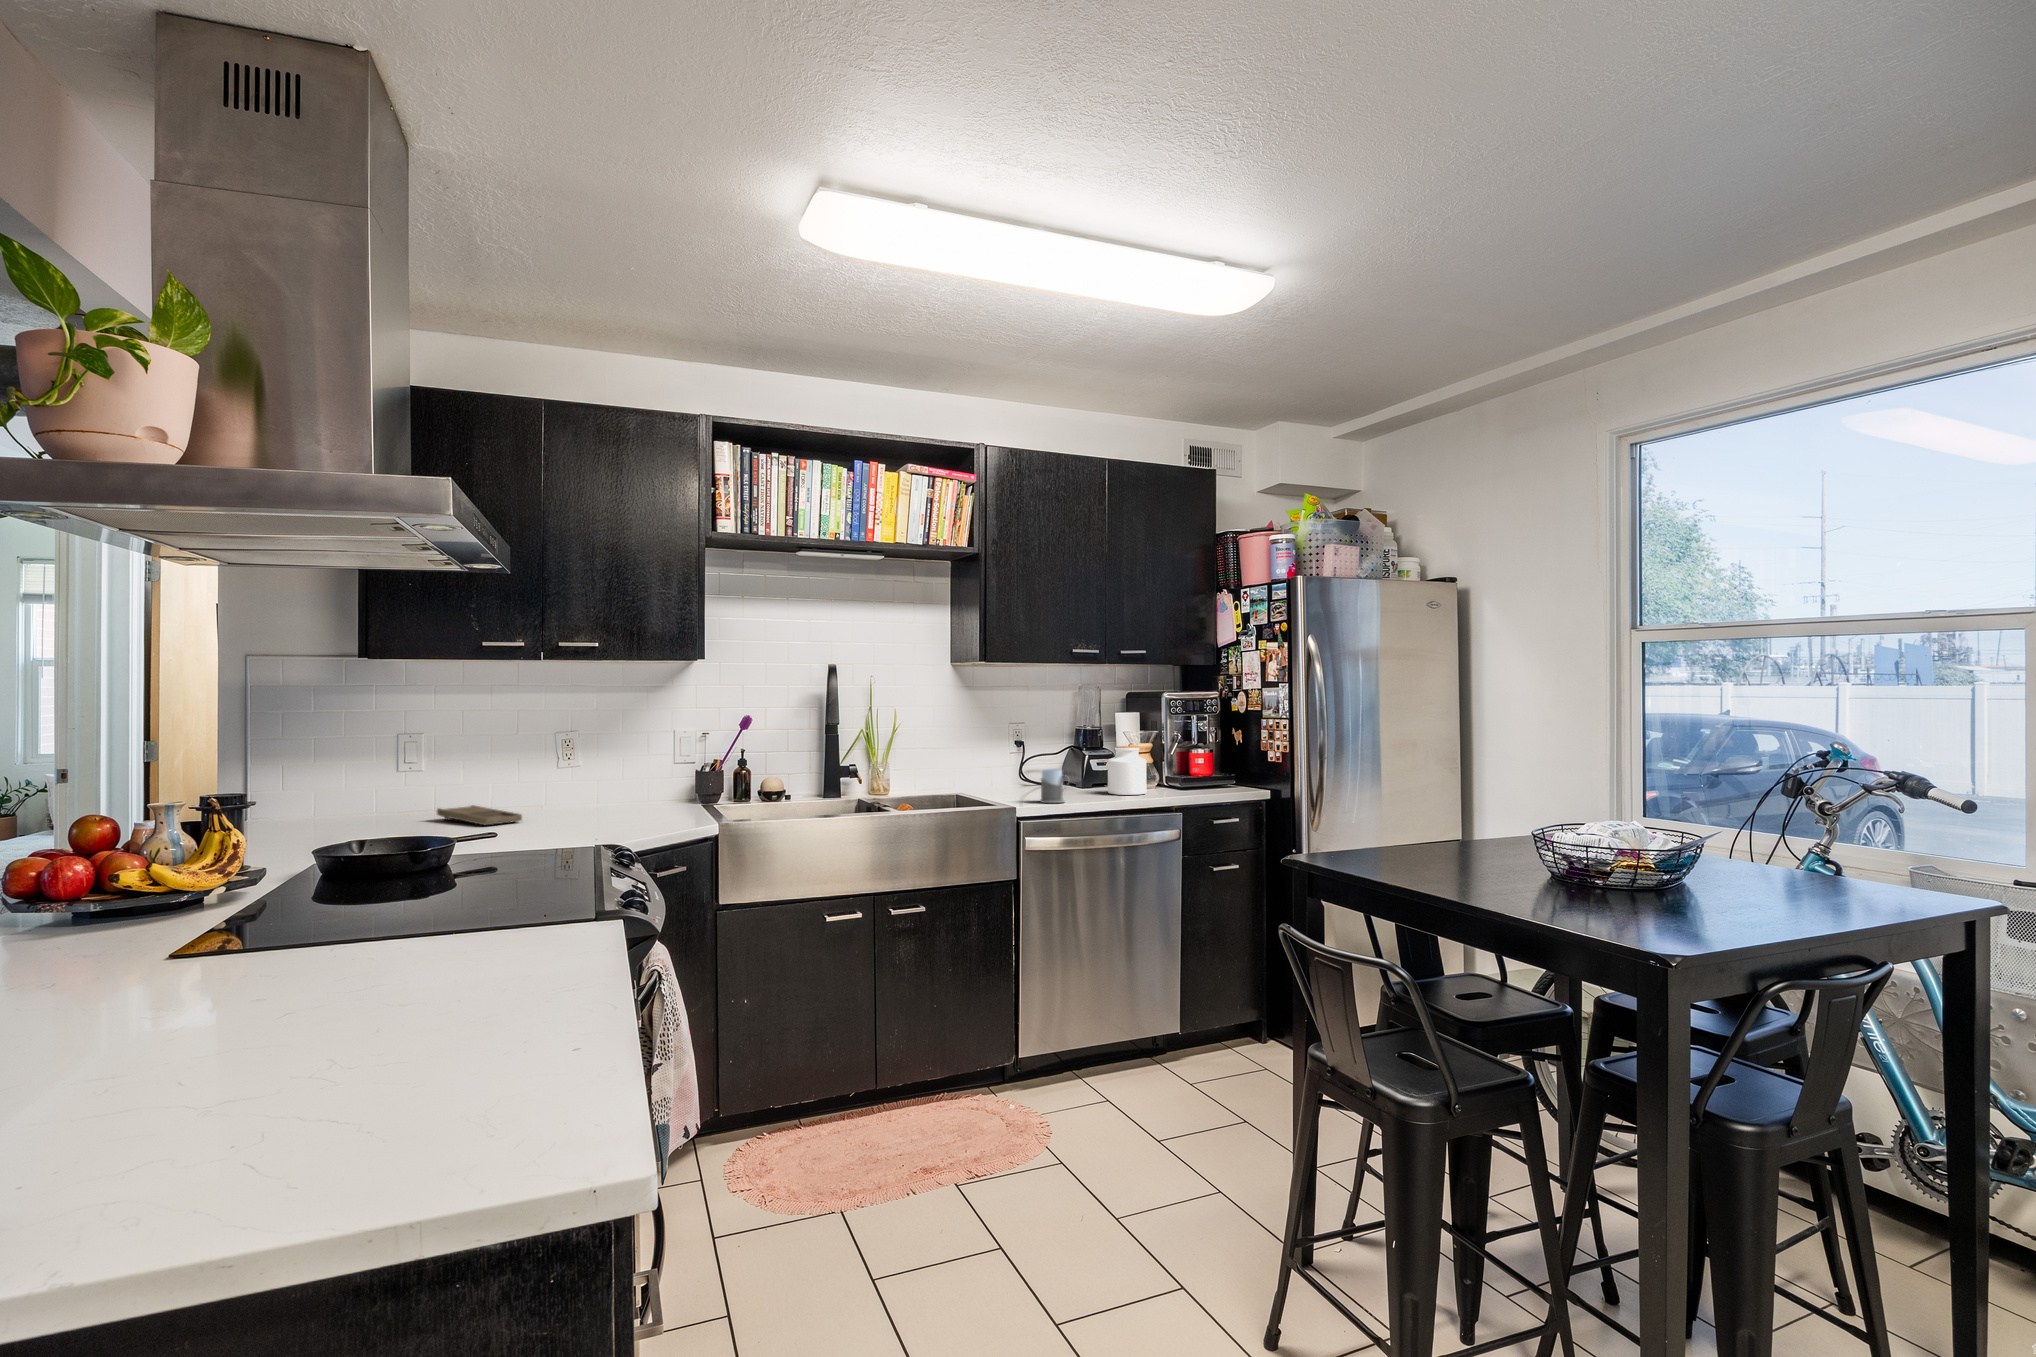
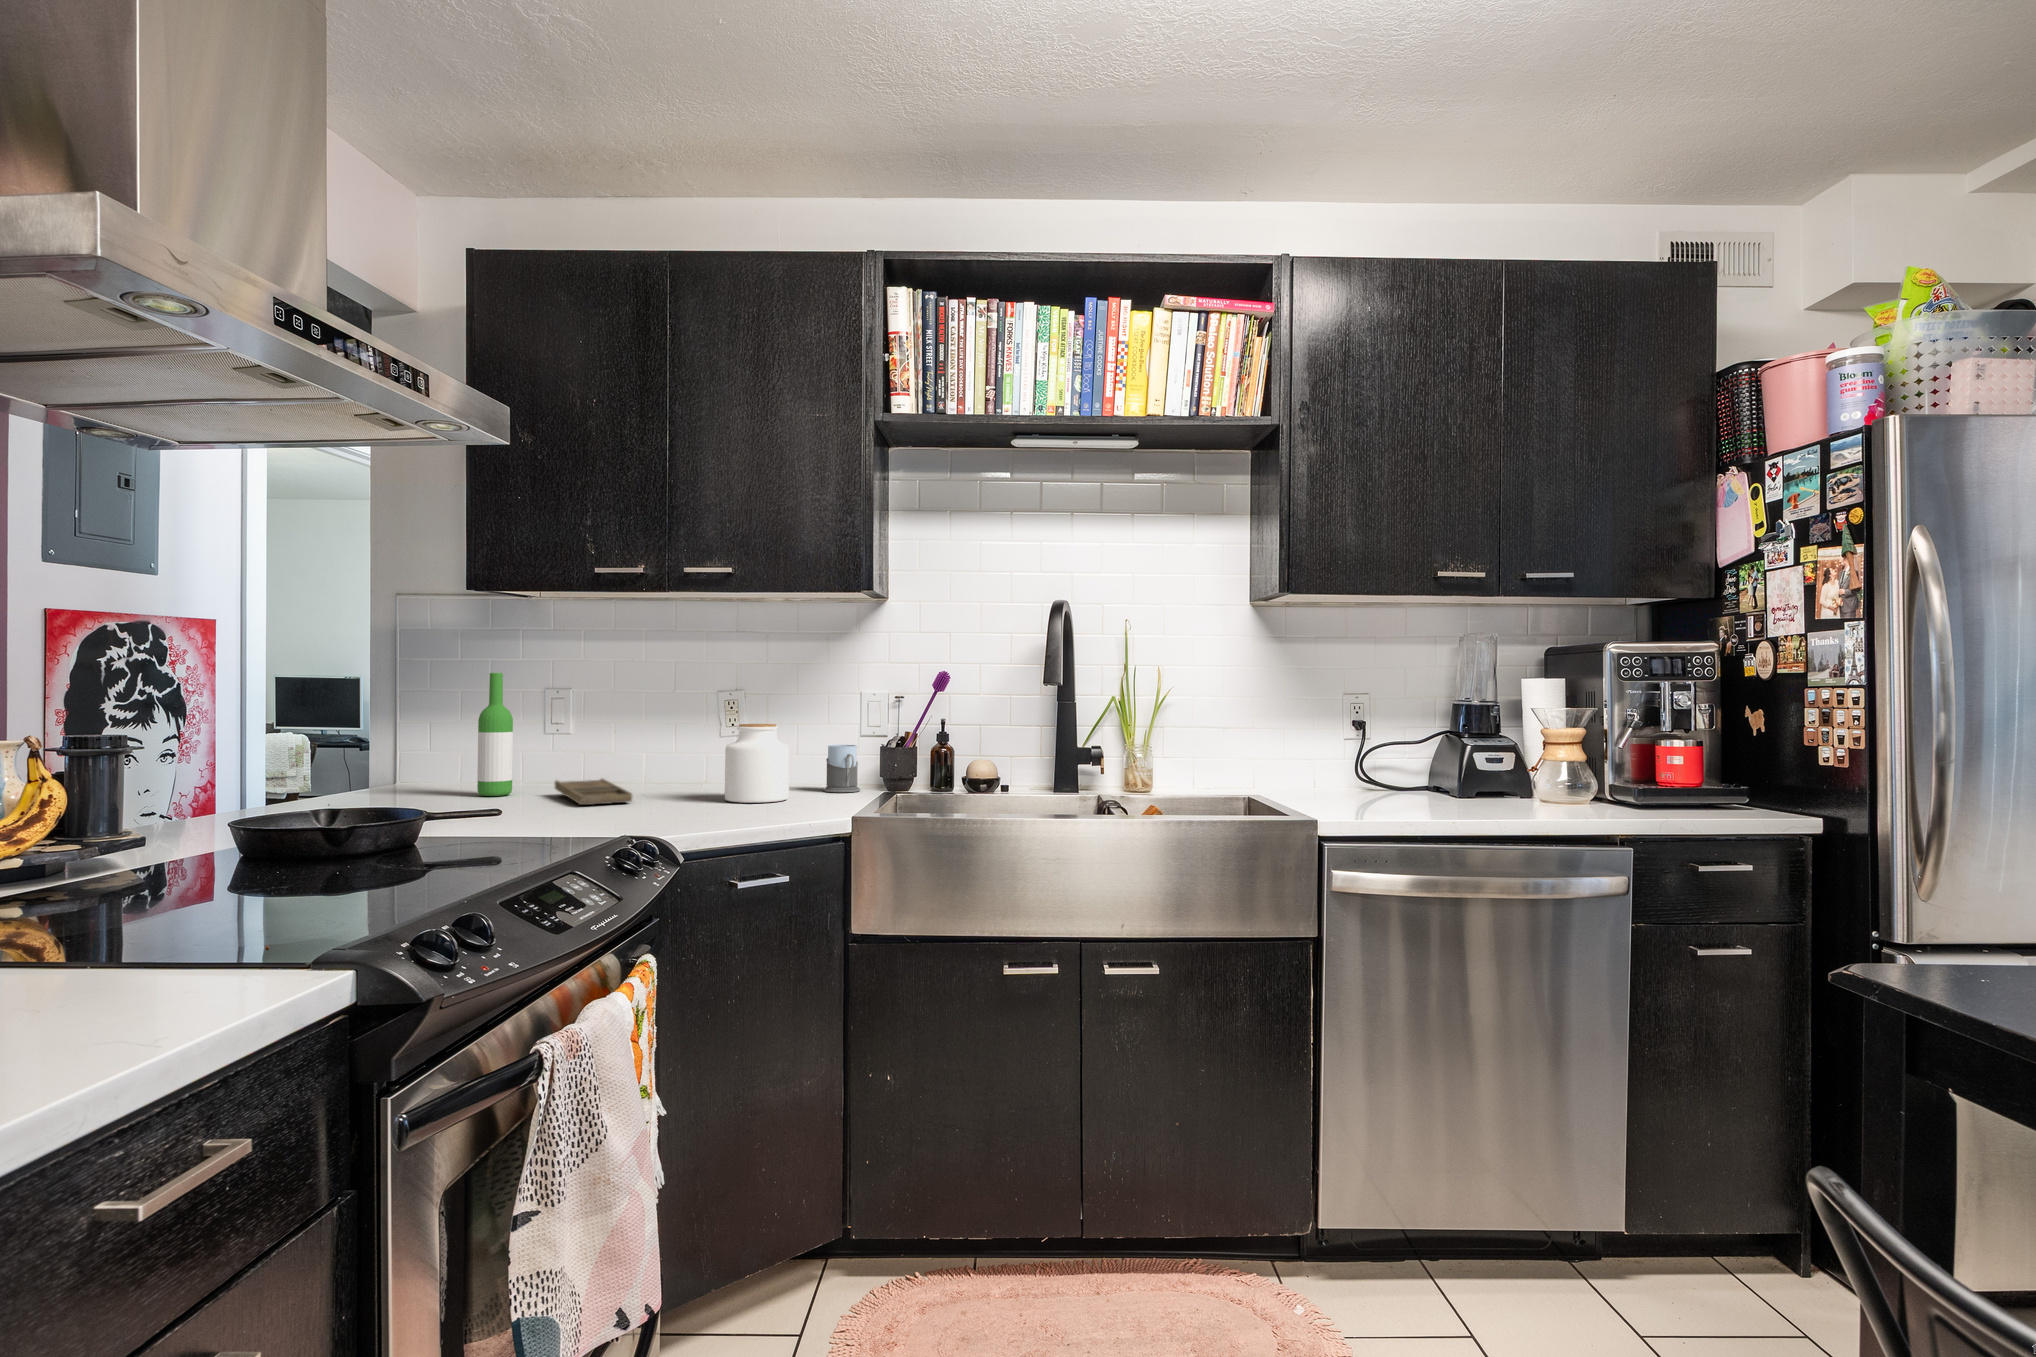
wine bottle: none [366,723,397,824] -> present [477,673,513,796]
jar: present [1108,746,1146,795] -> present [725,724,789,803]
mug: present [1040,769,1064,803] -> present [824,745,860,792]

